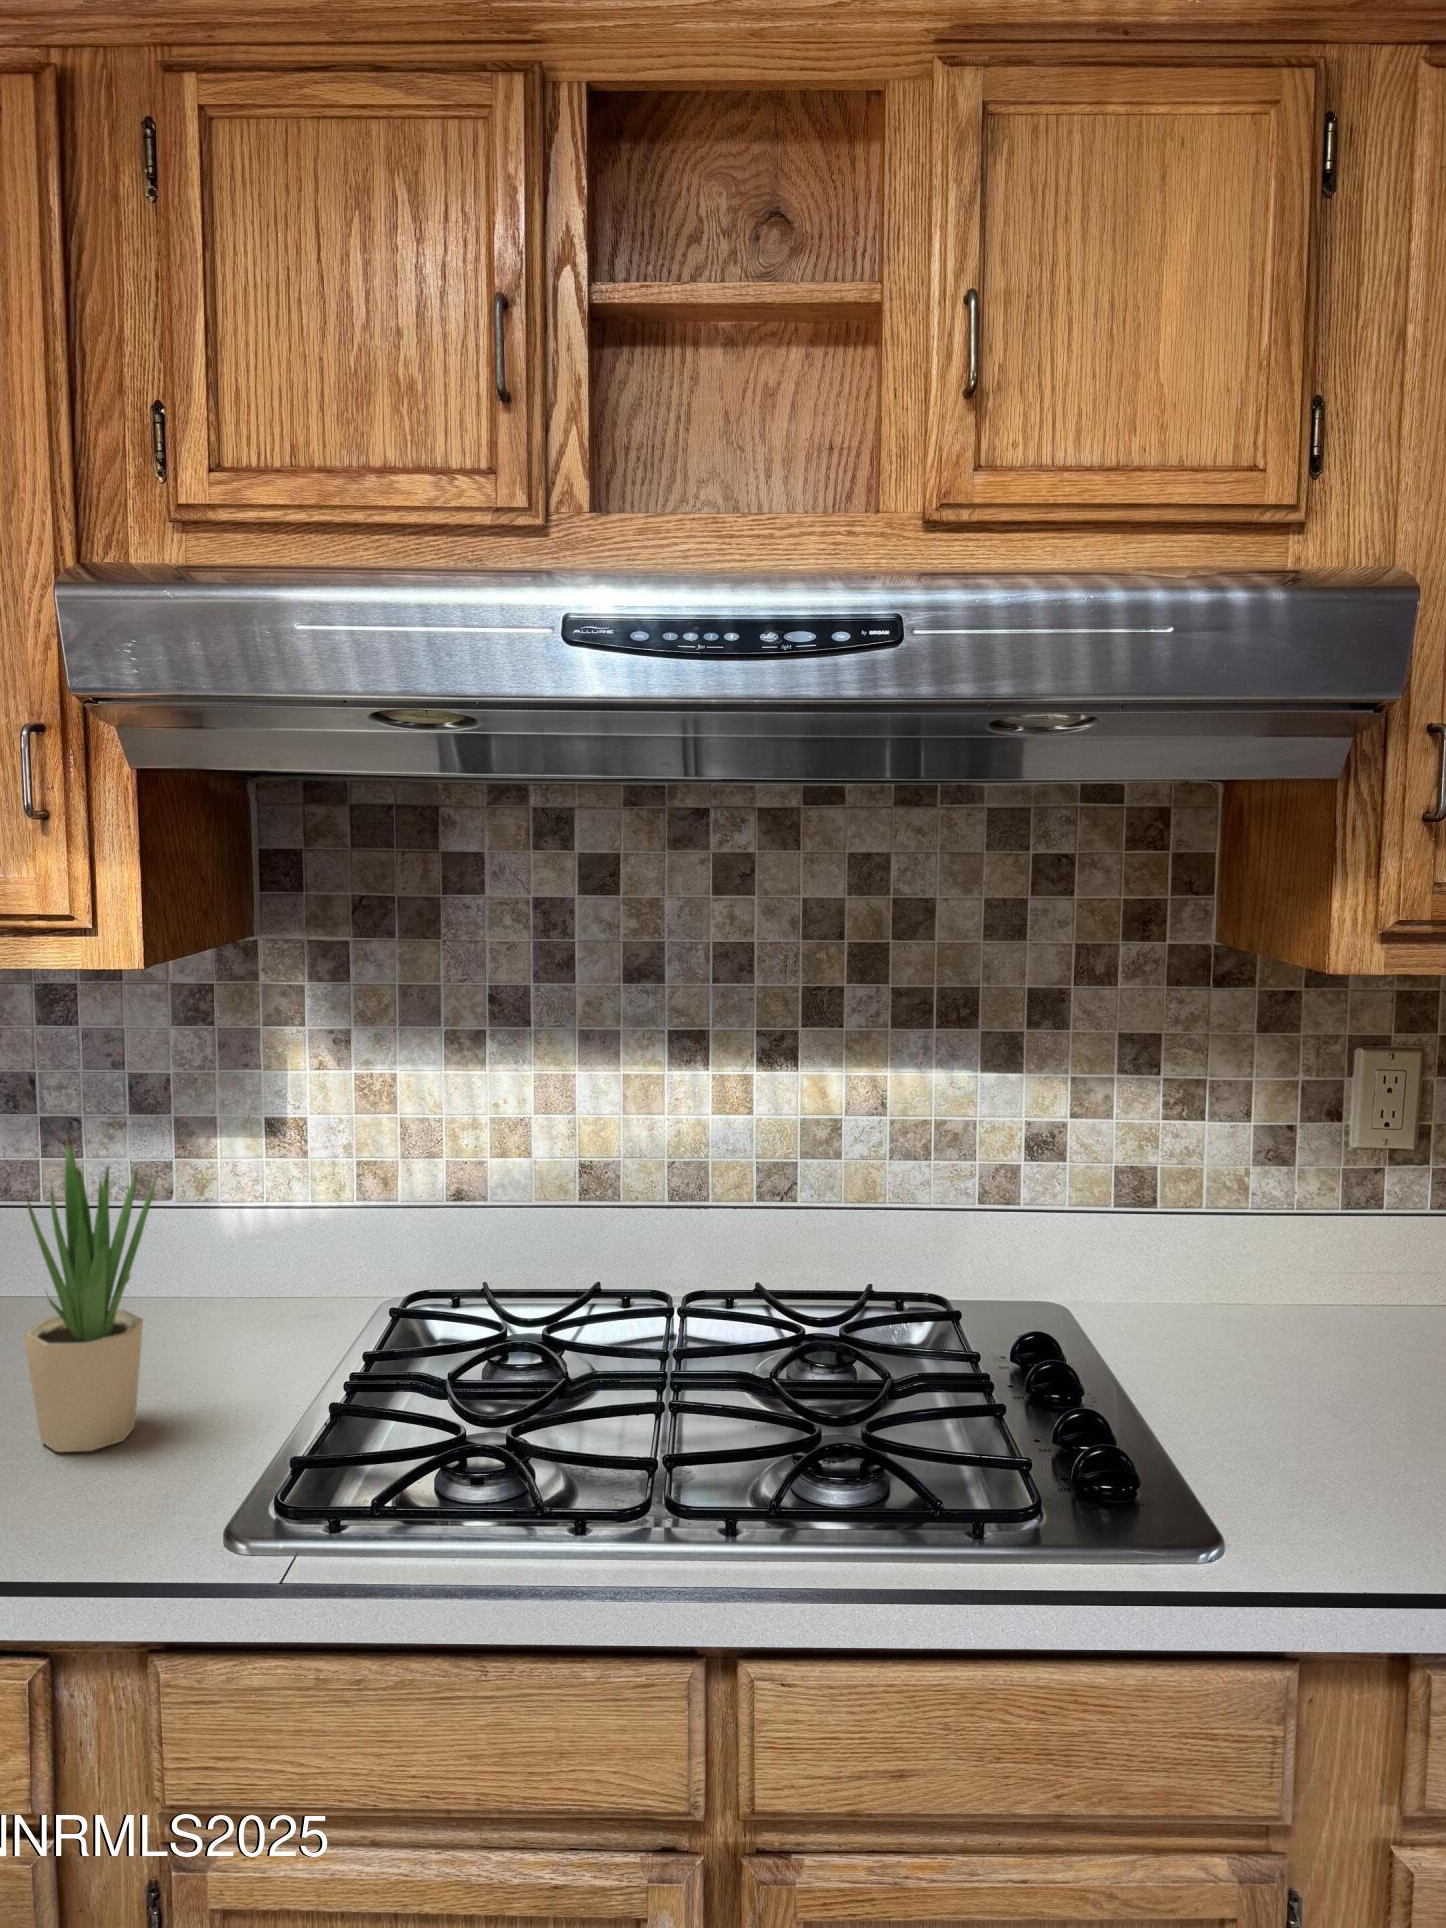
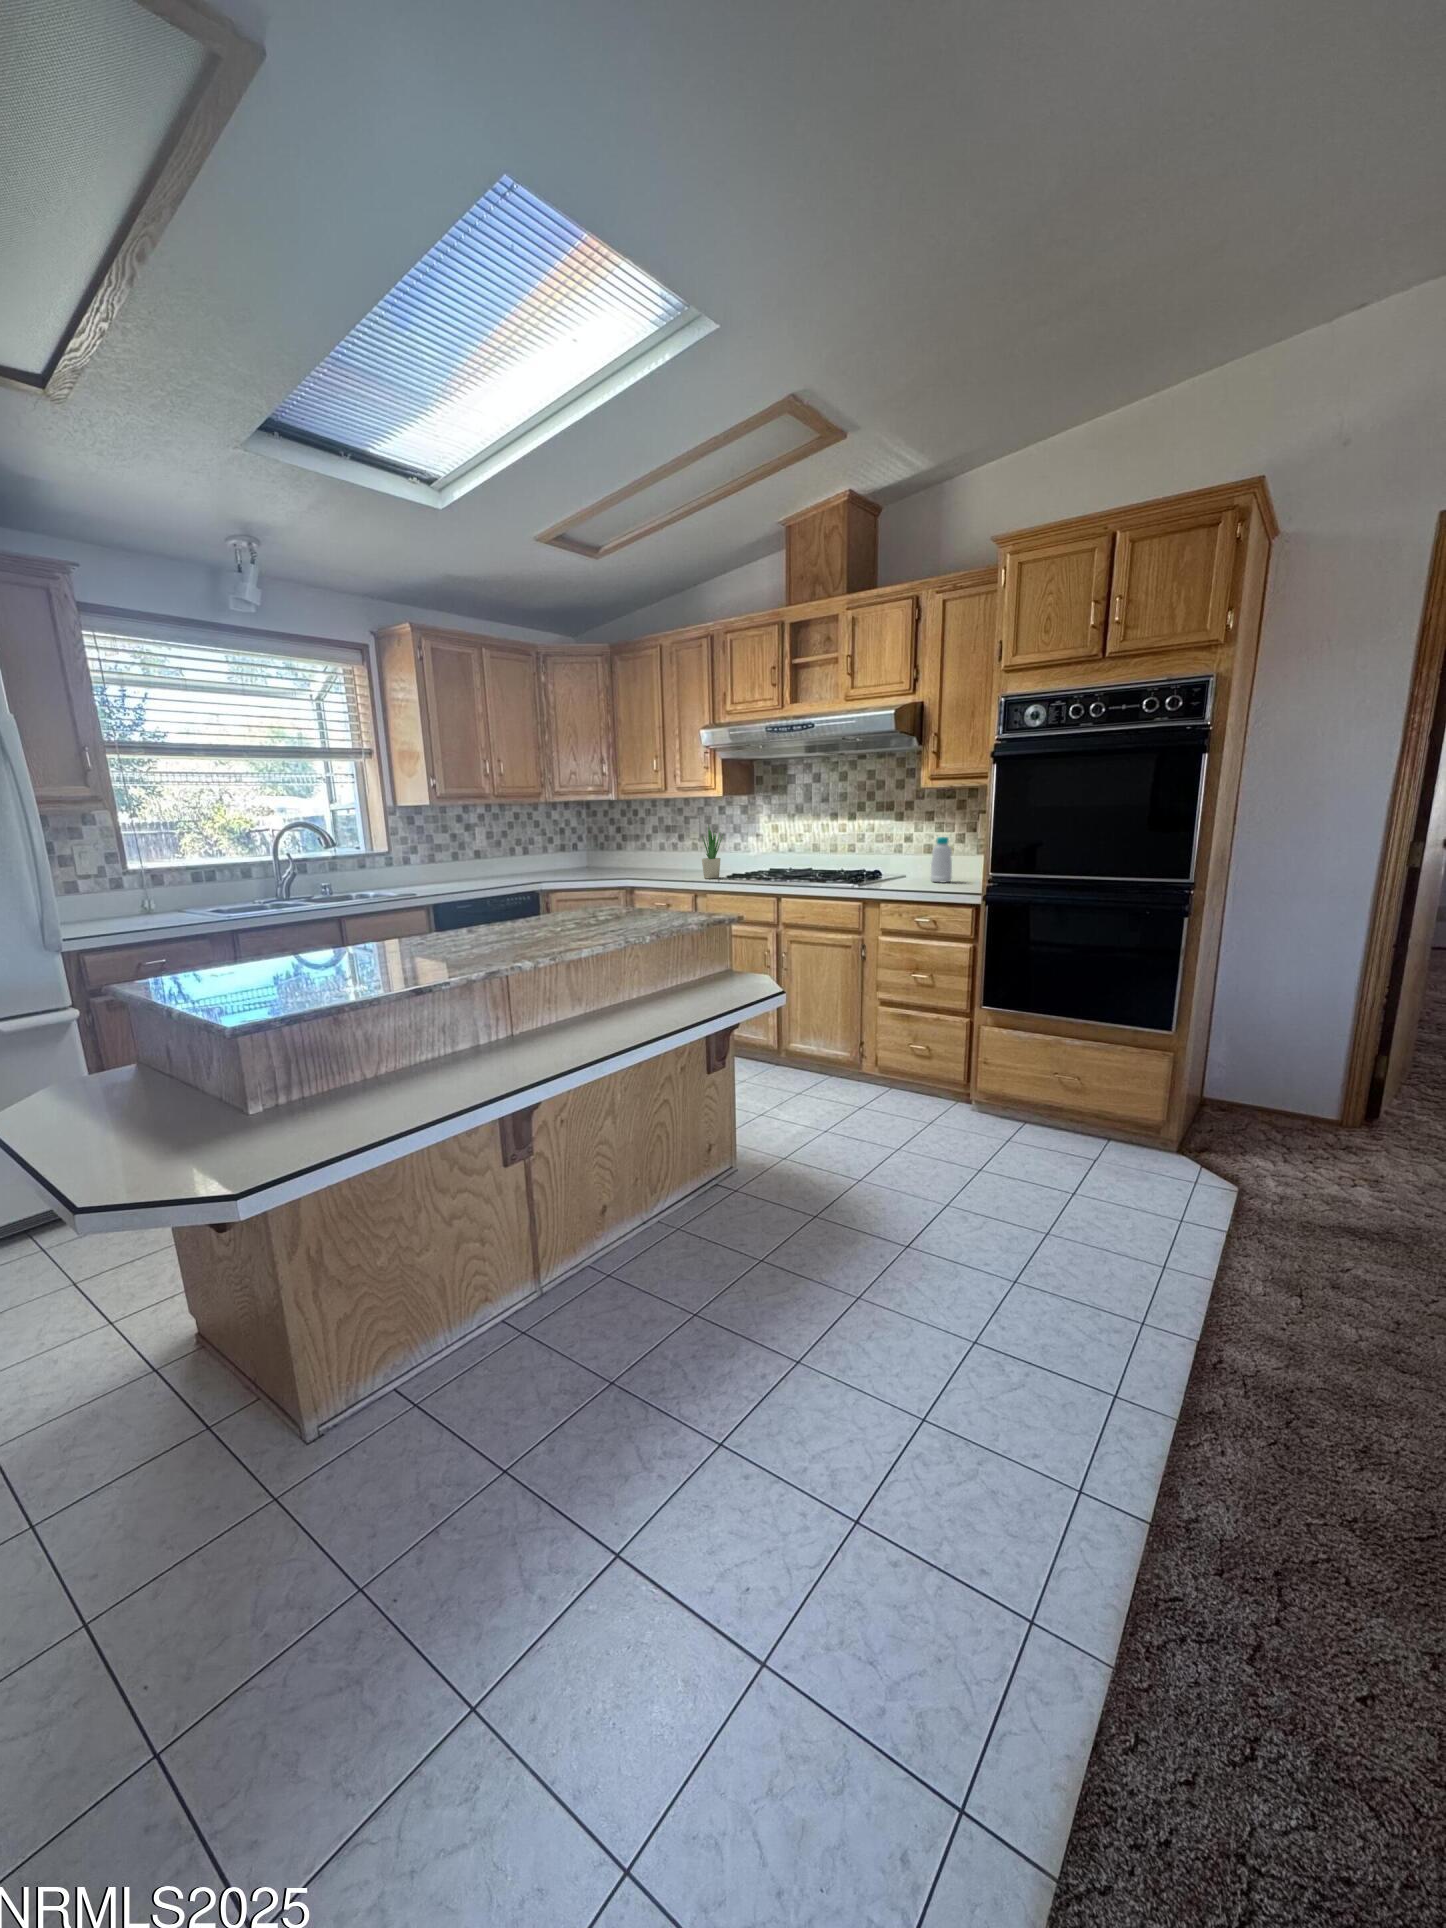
bottle: none [1281,1177,1389,1397] -> present [930,837,952,882]

